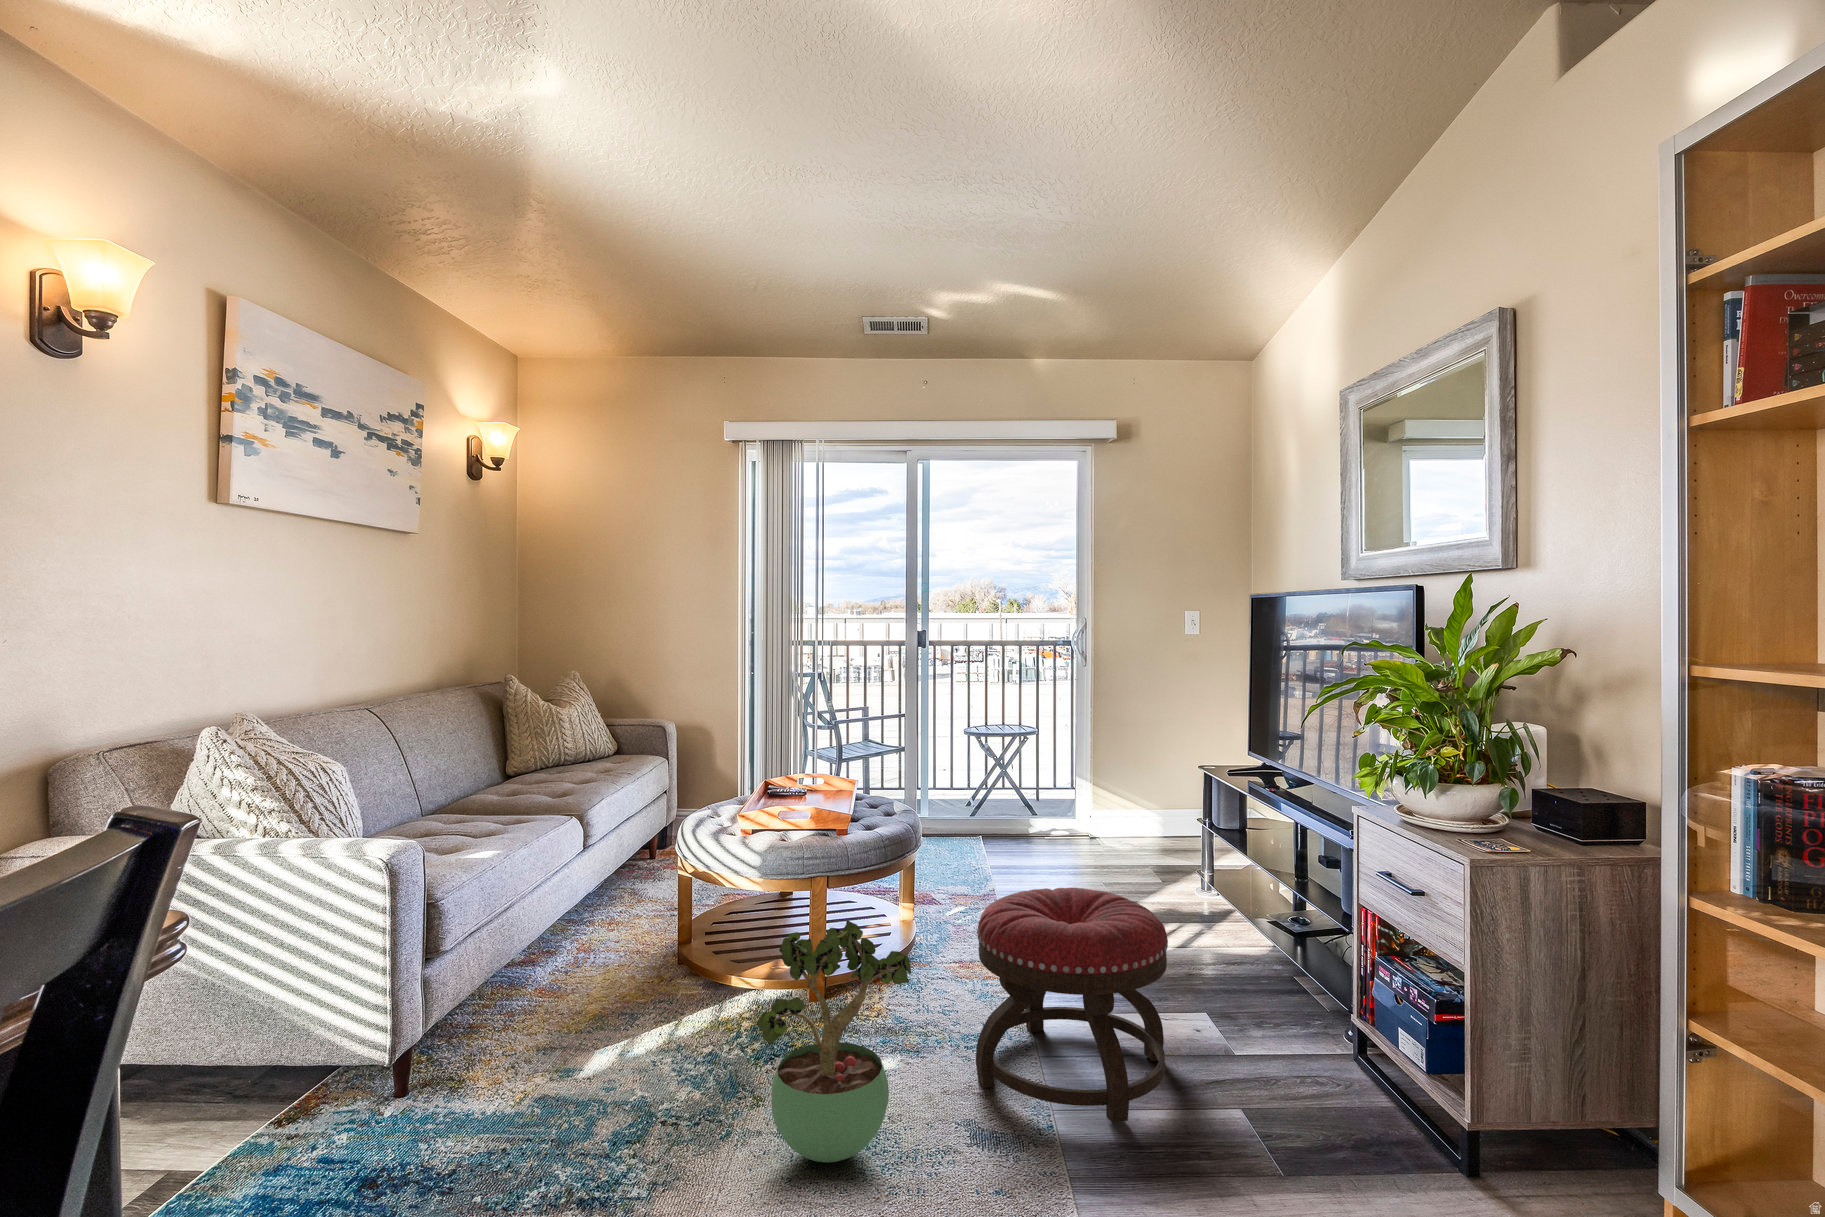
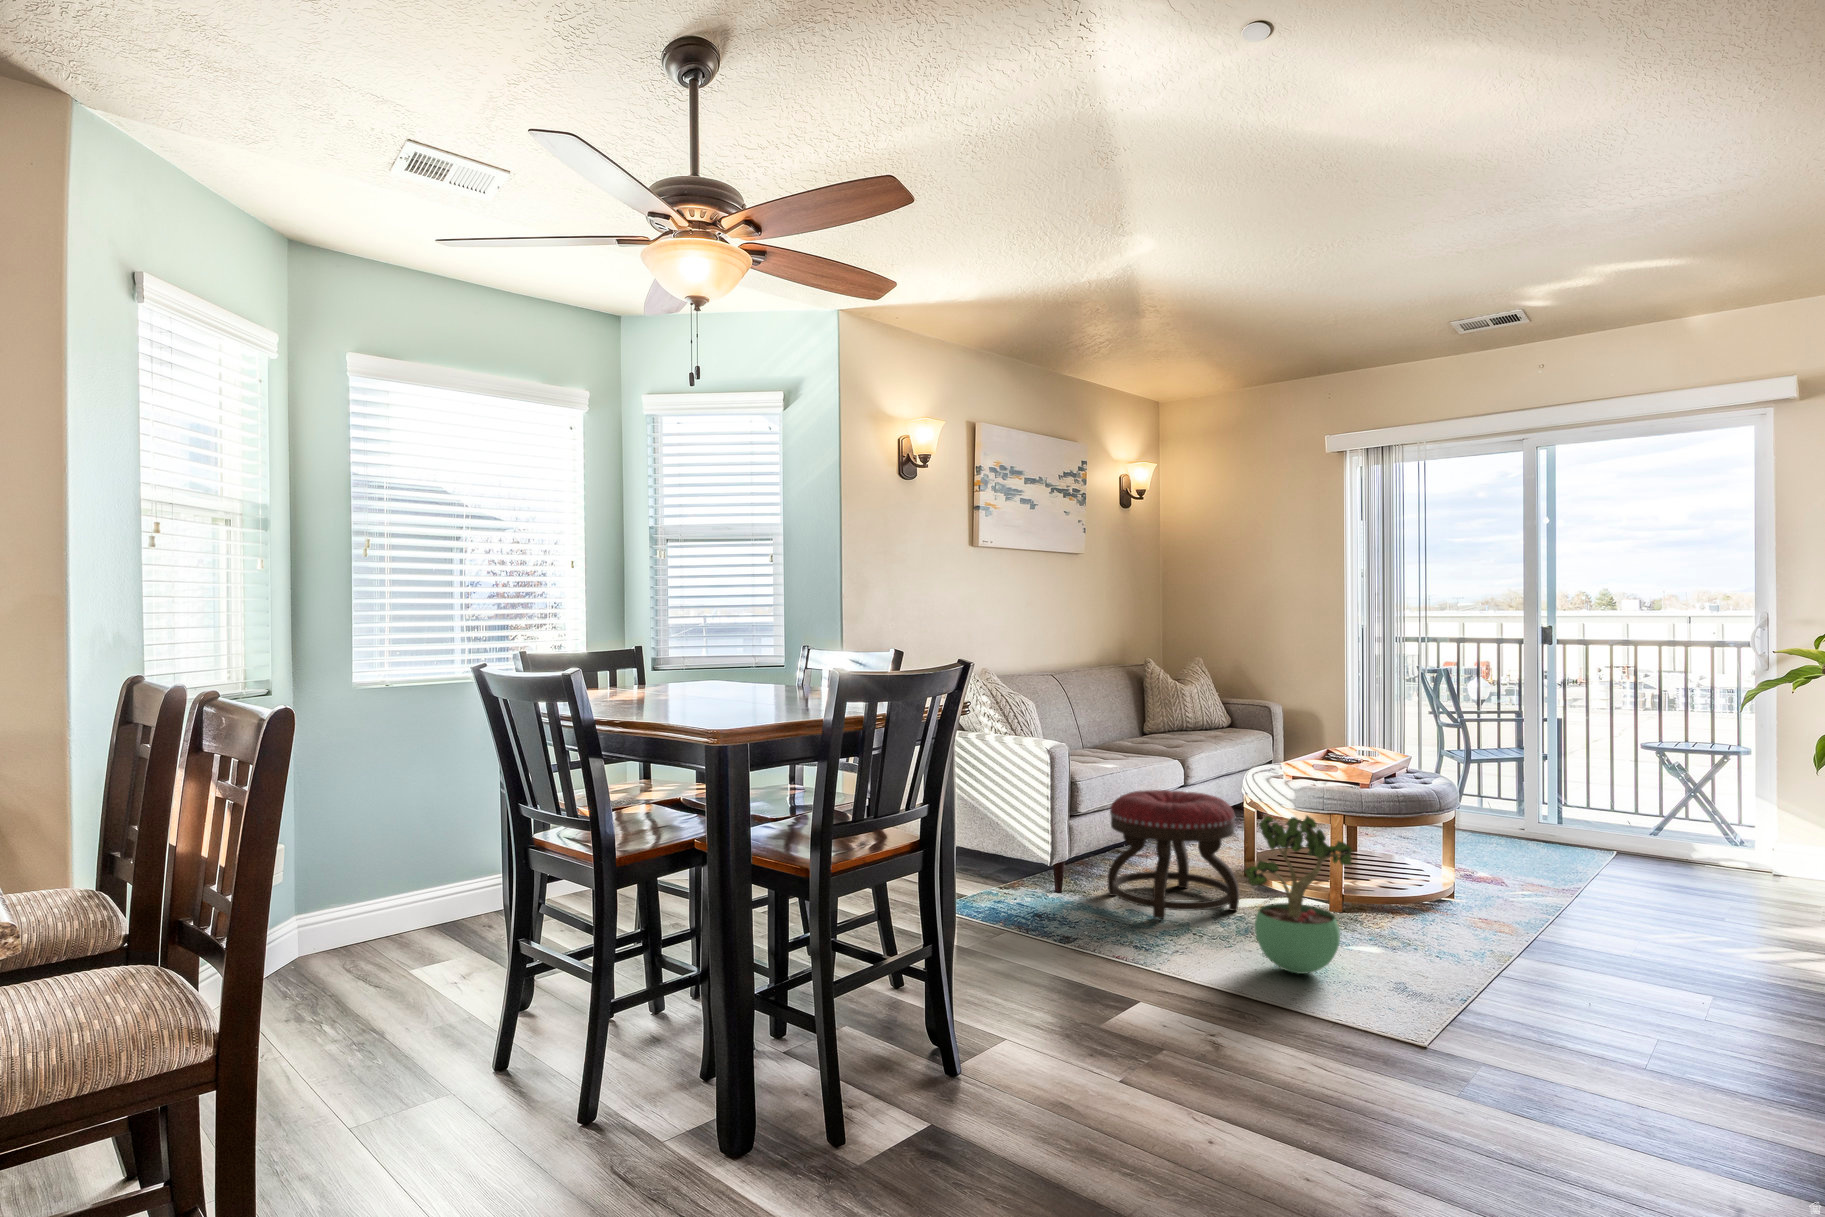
ottoman: present [976,888,1168,1123] -> present [1107,790,1240,919]

